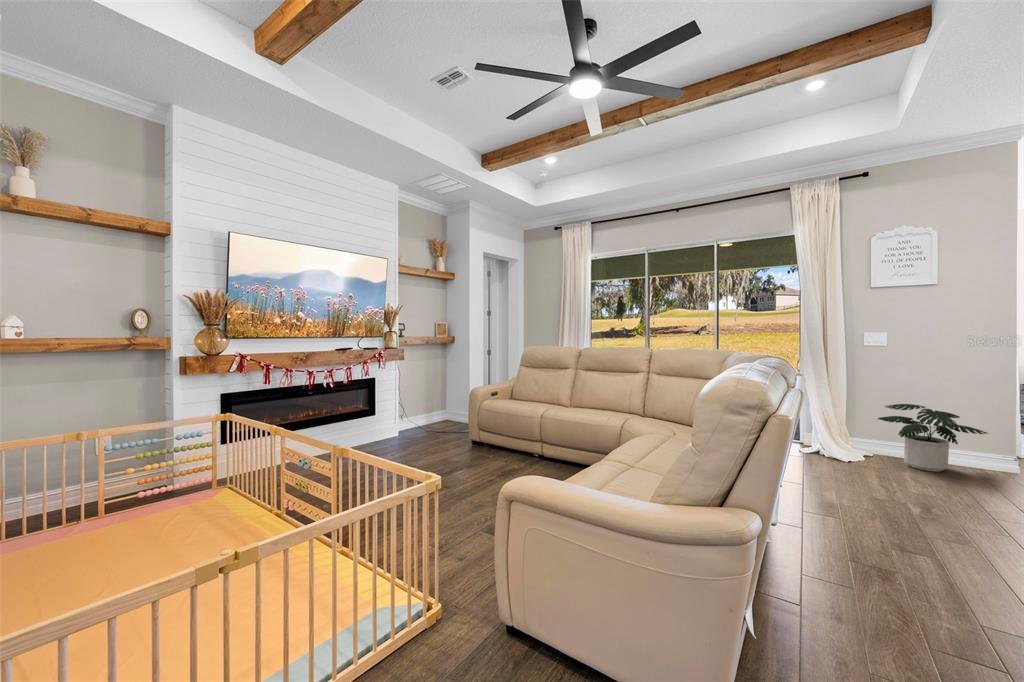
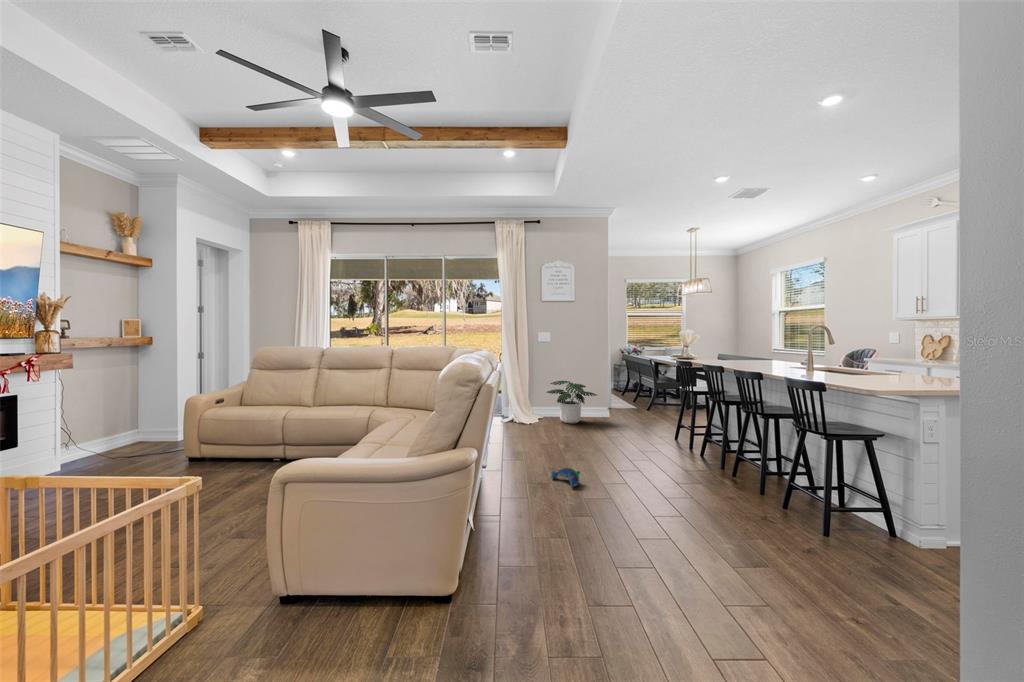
plush toy: none [896,554,964,597] -> present [551,468,580,488]

